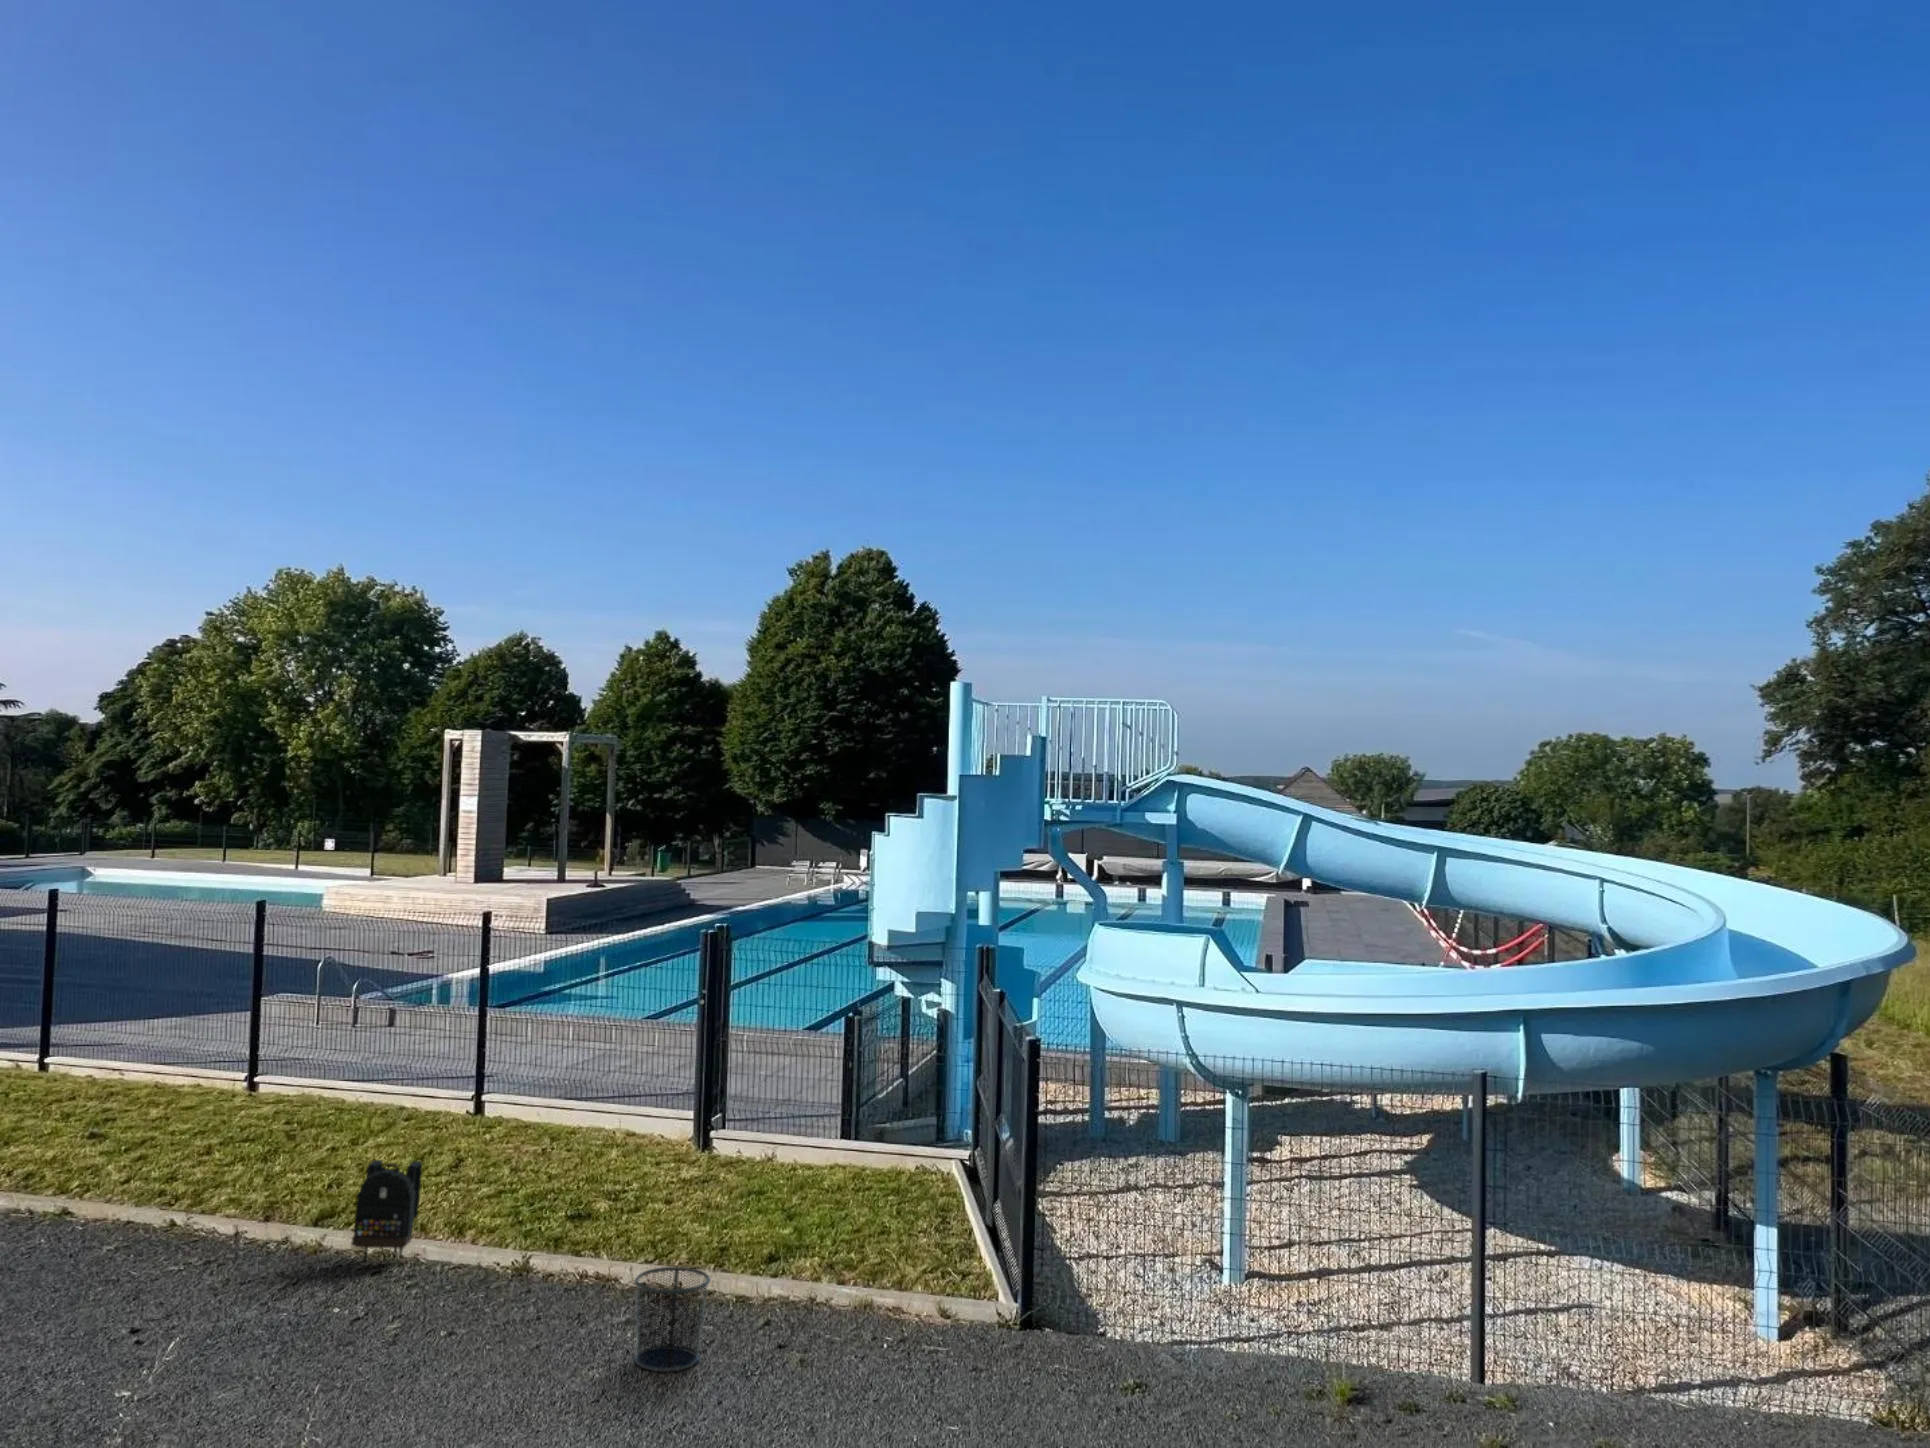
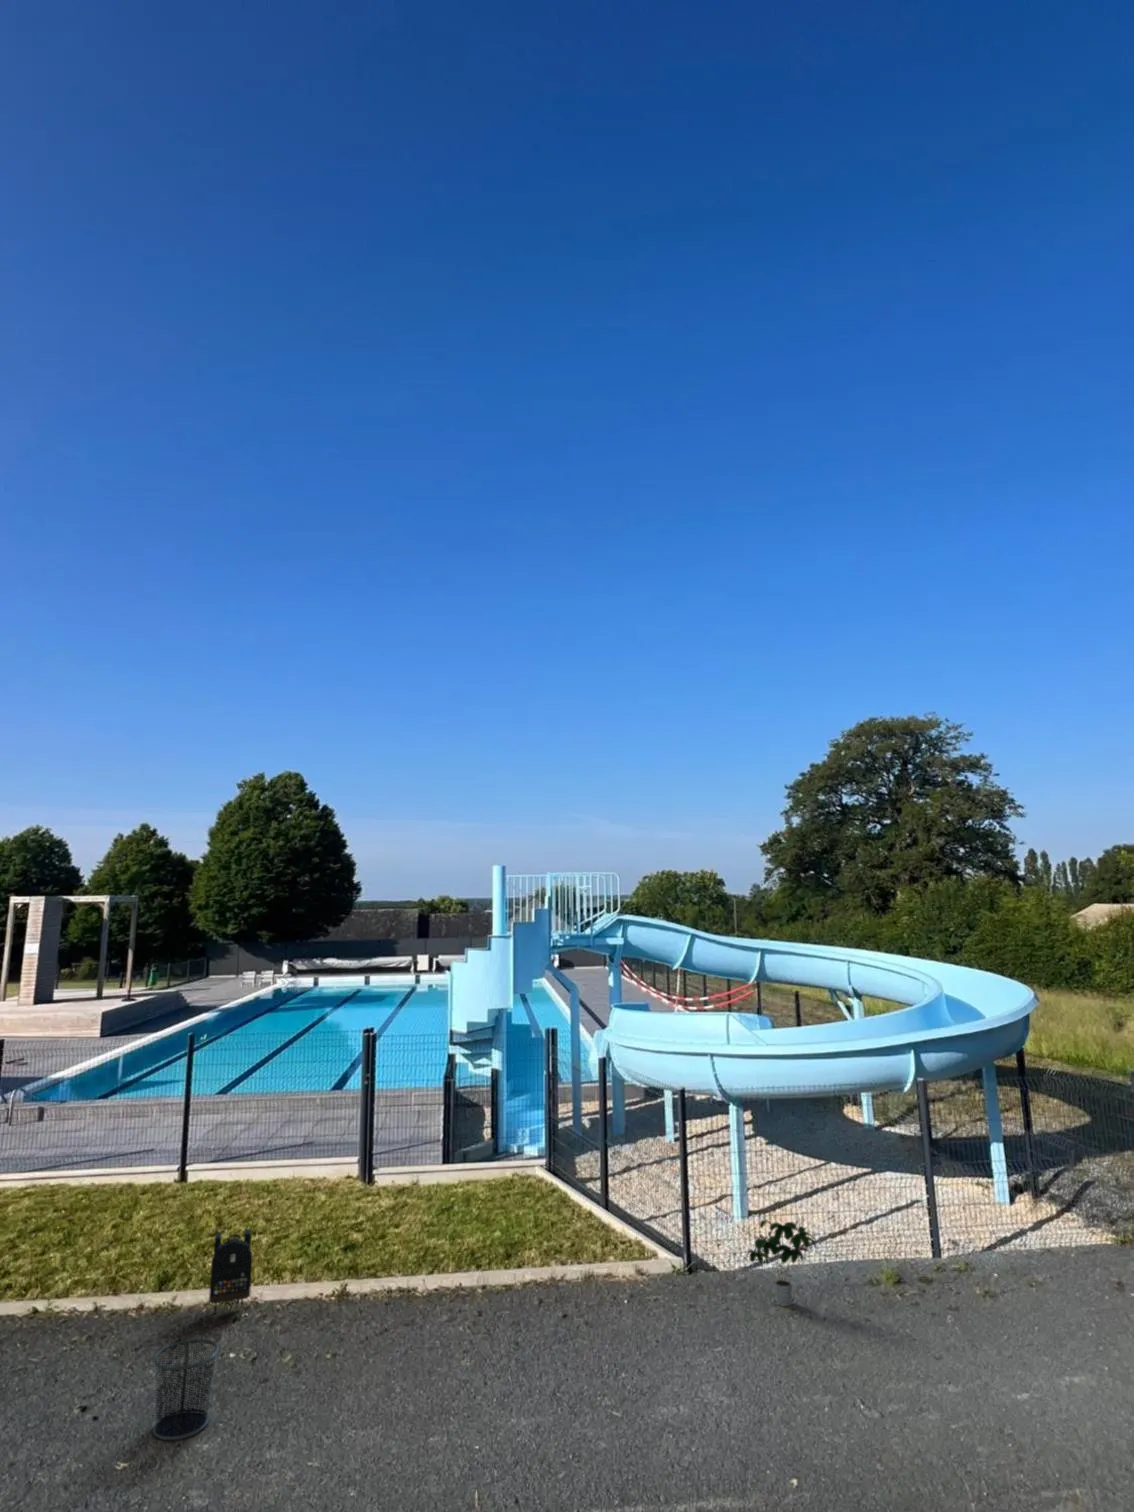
potted plant: none [1106,1249,1204,1382] -> present [747,1220,816,1306]
waste bin: present [635,1267,710,1372] -> present [153,1339,219,1440]

